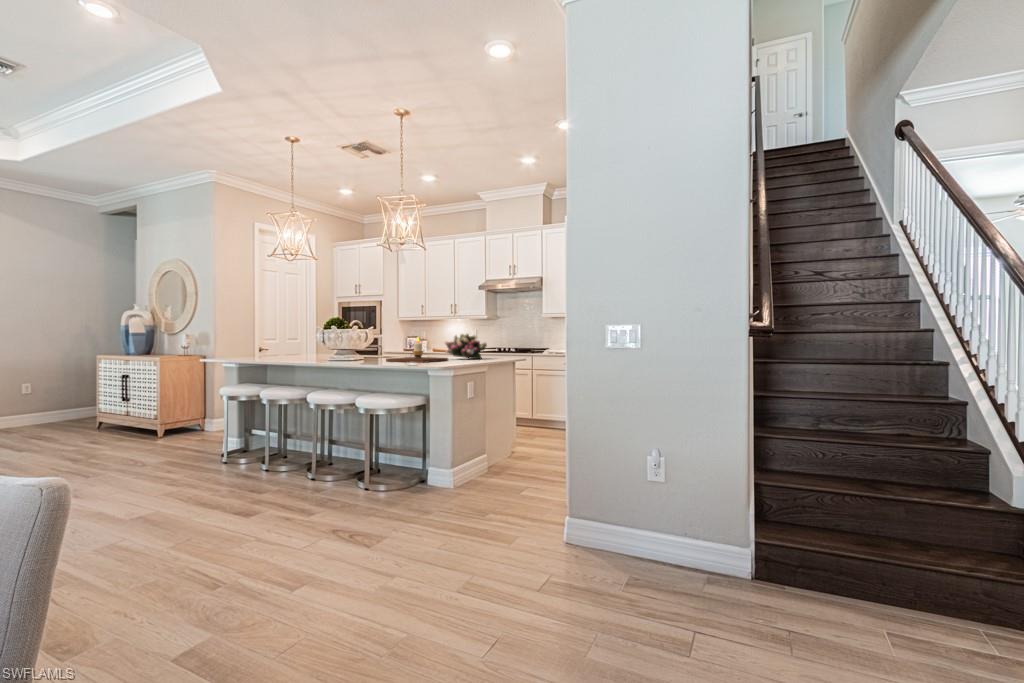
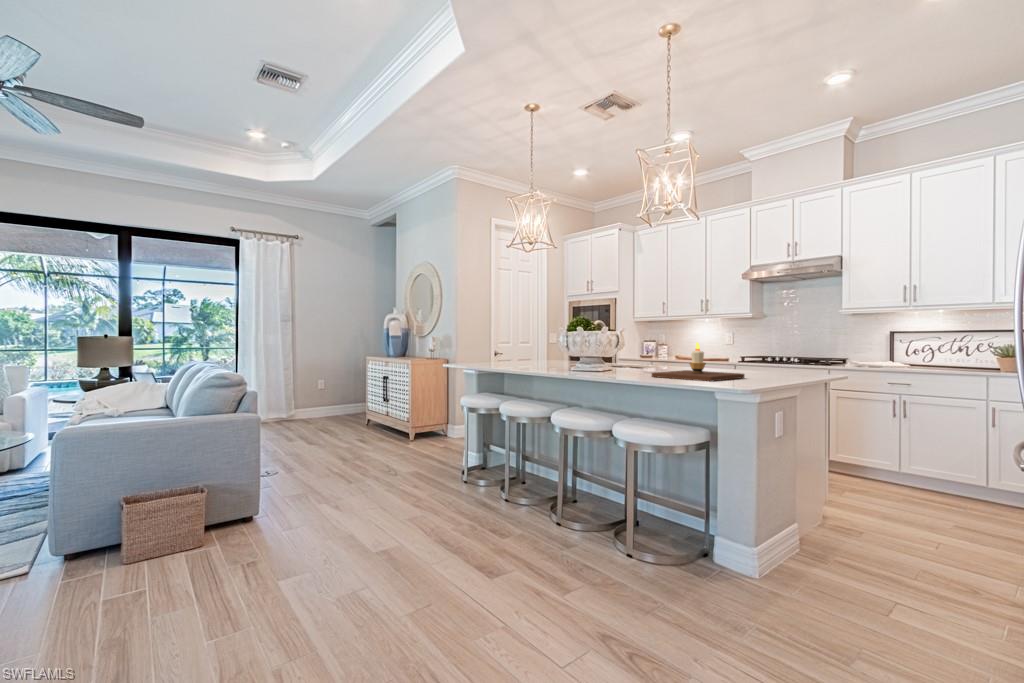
flower arrangement: present [445,334,487,359] -> none [732,336,803,376]

